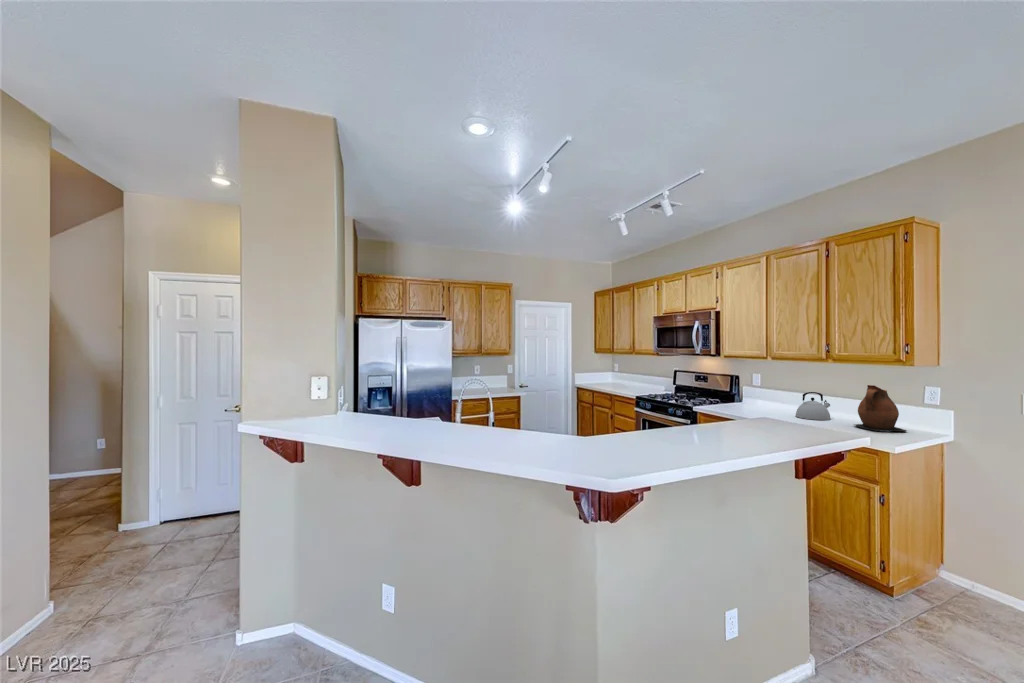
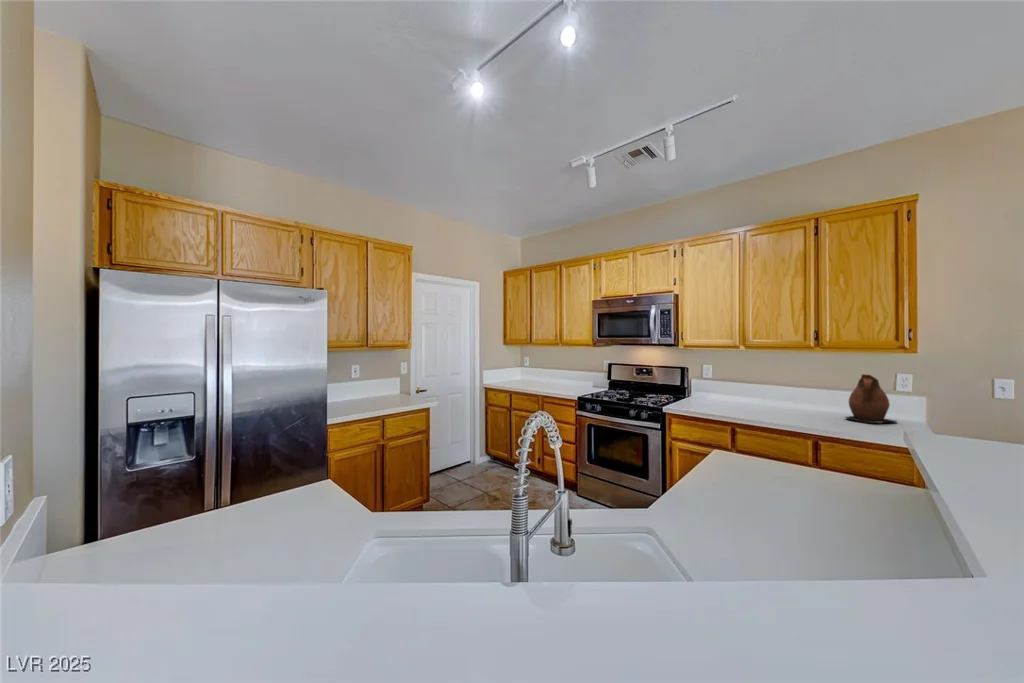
kettle: present [796,392,831,420] -> none [775,384,811,415]

